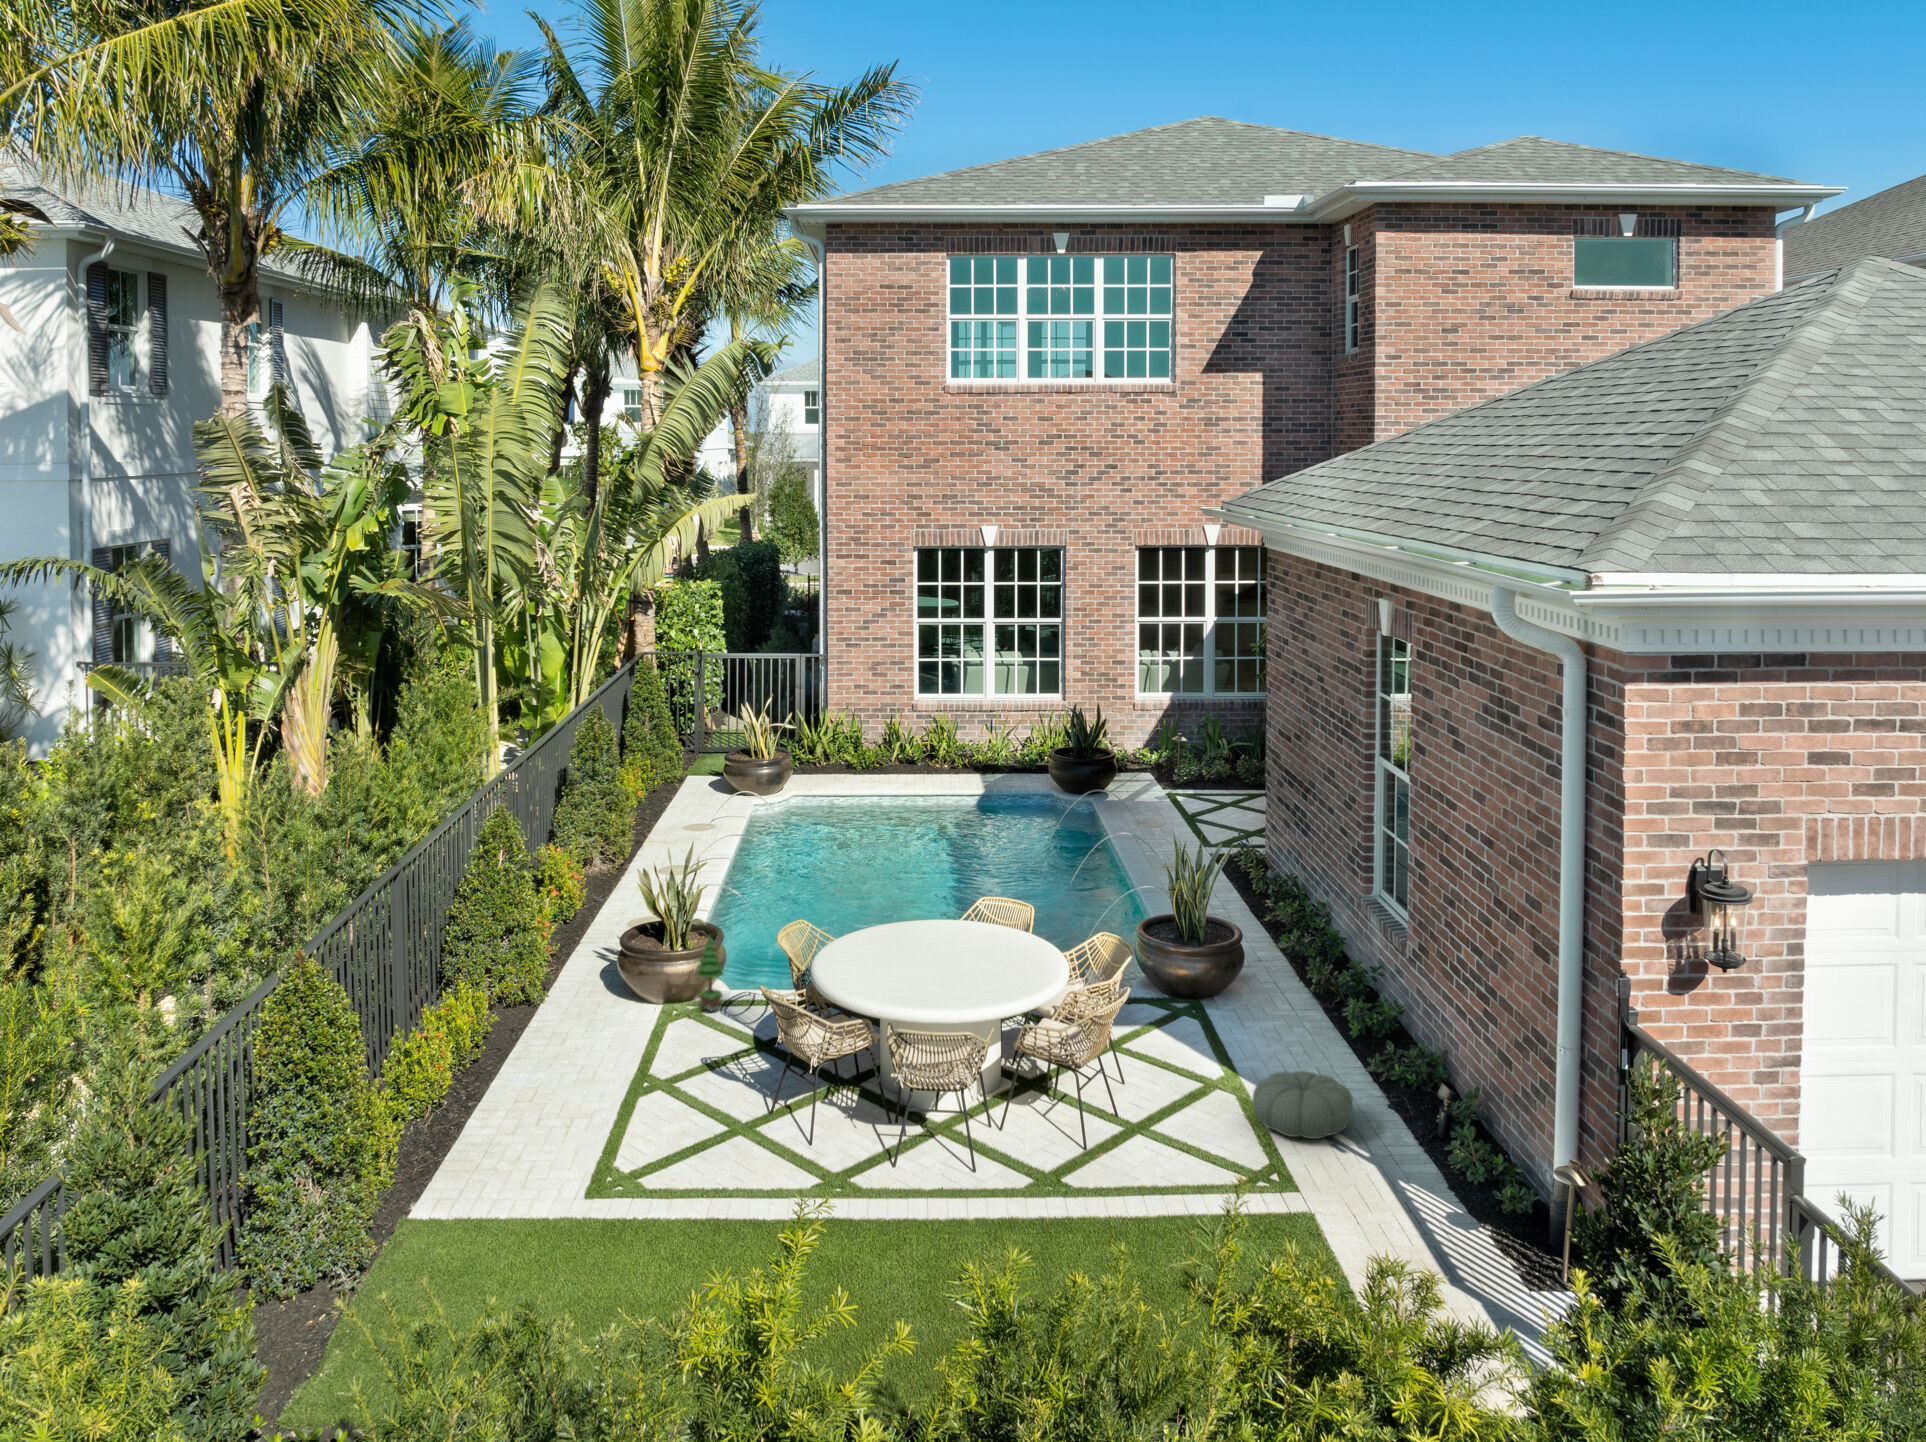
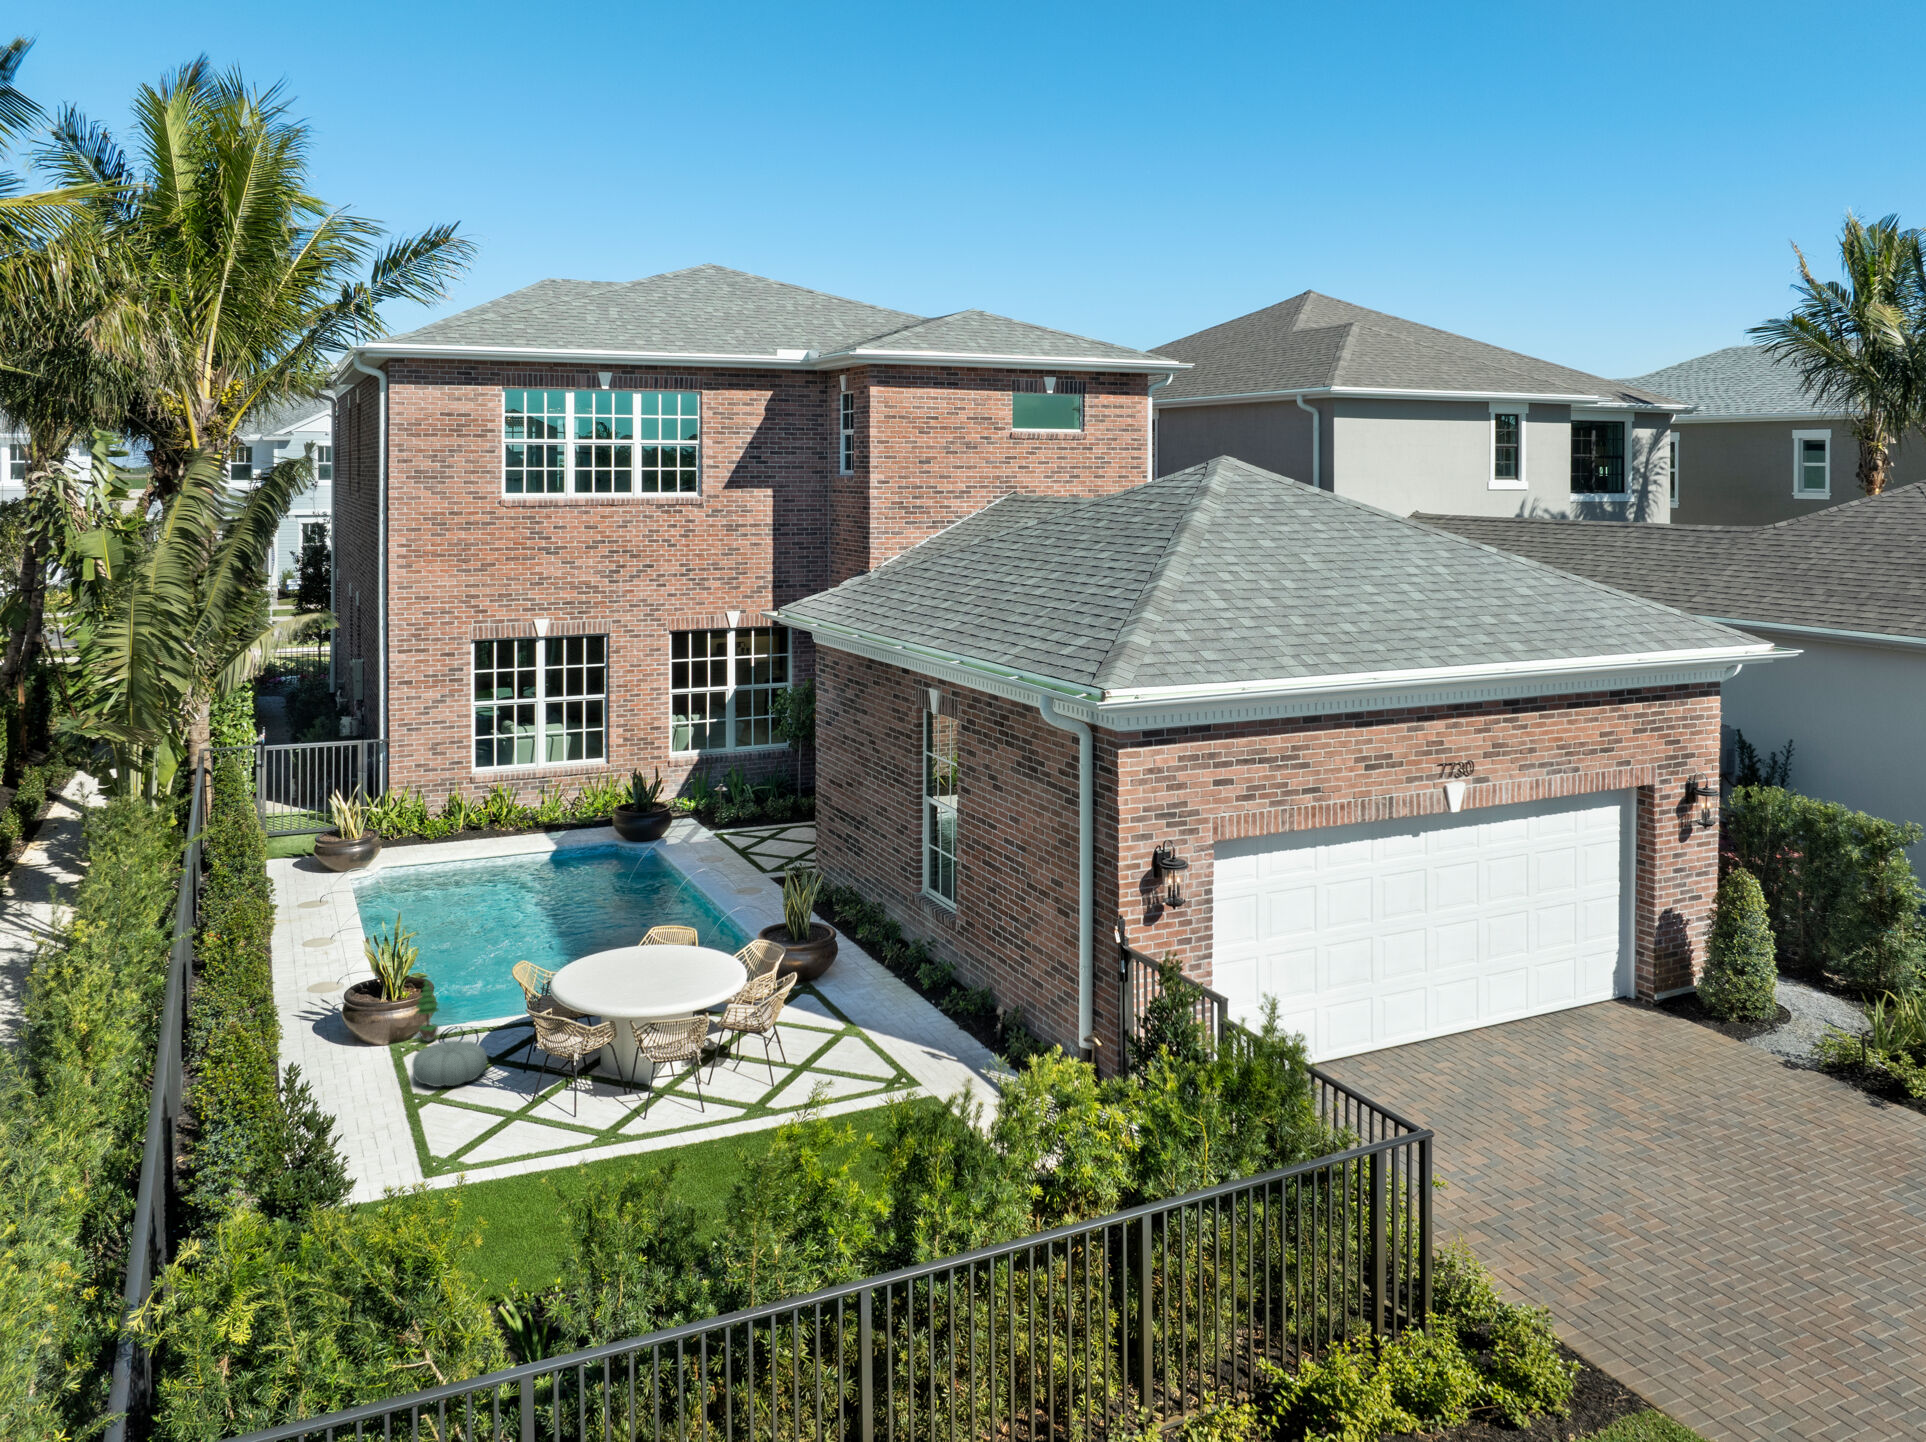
pouf: present [1252,1071,1353,1139] -> present [412,1041,487,1087]

